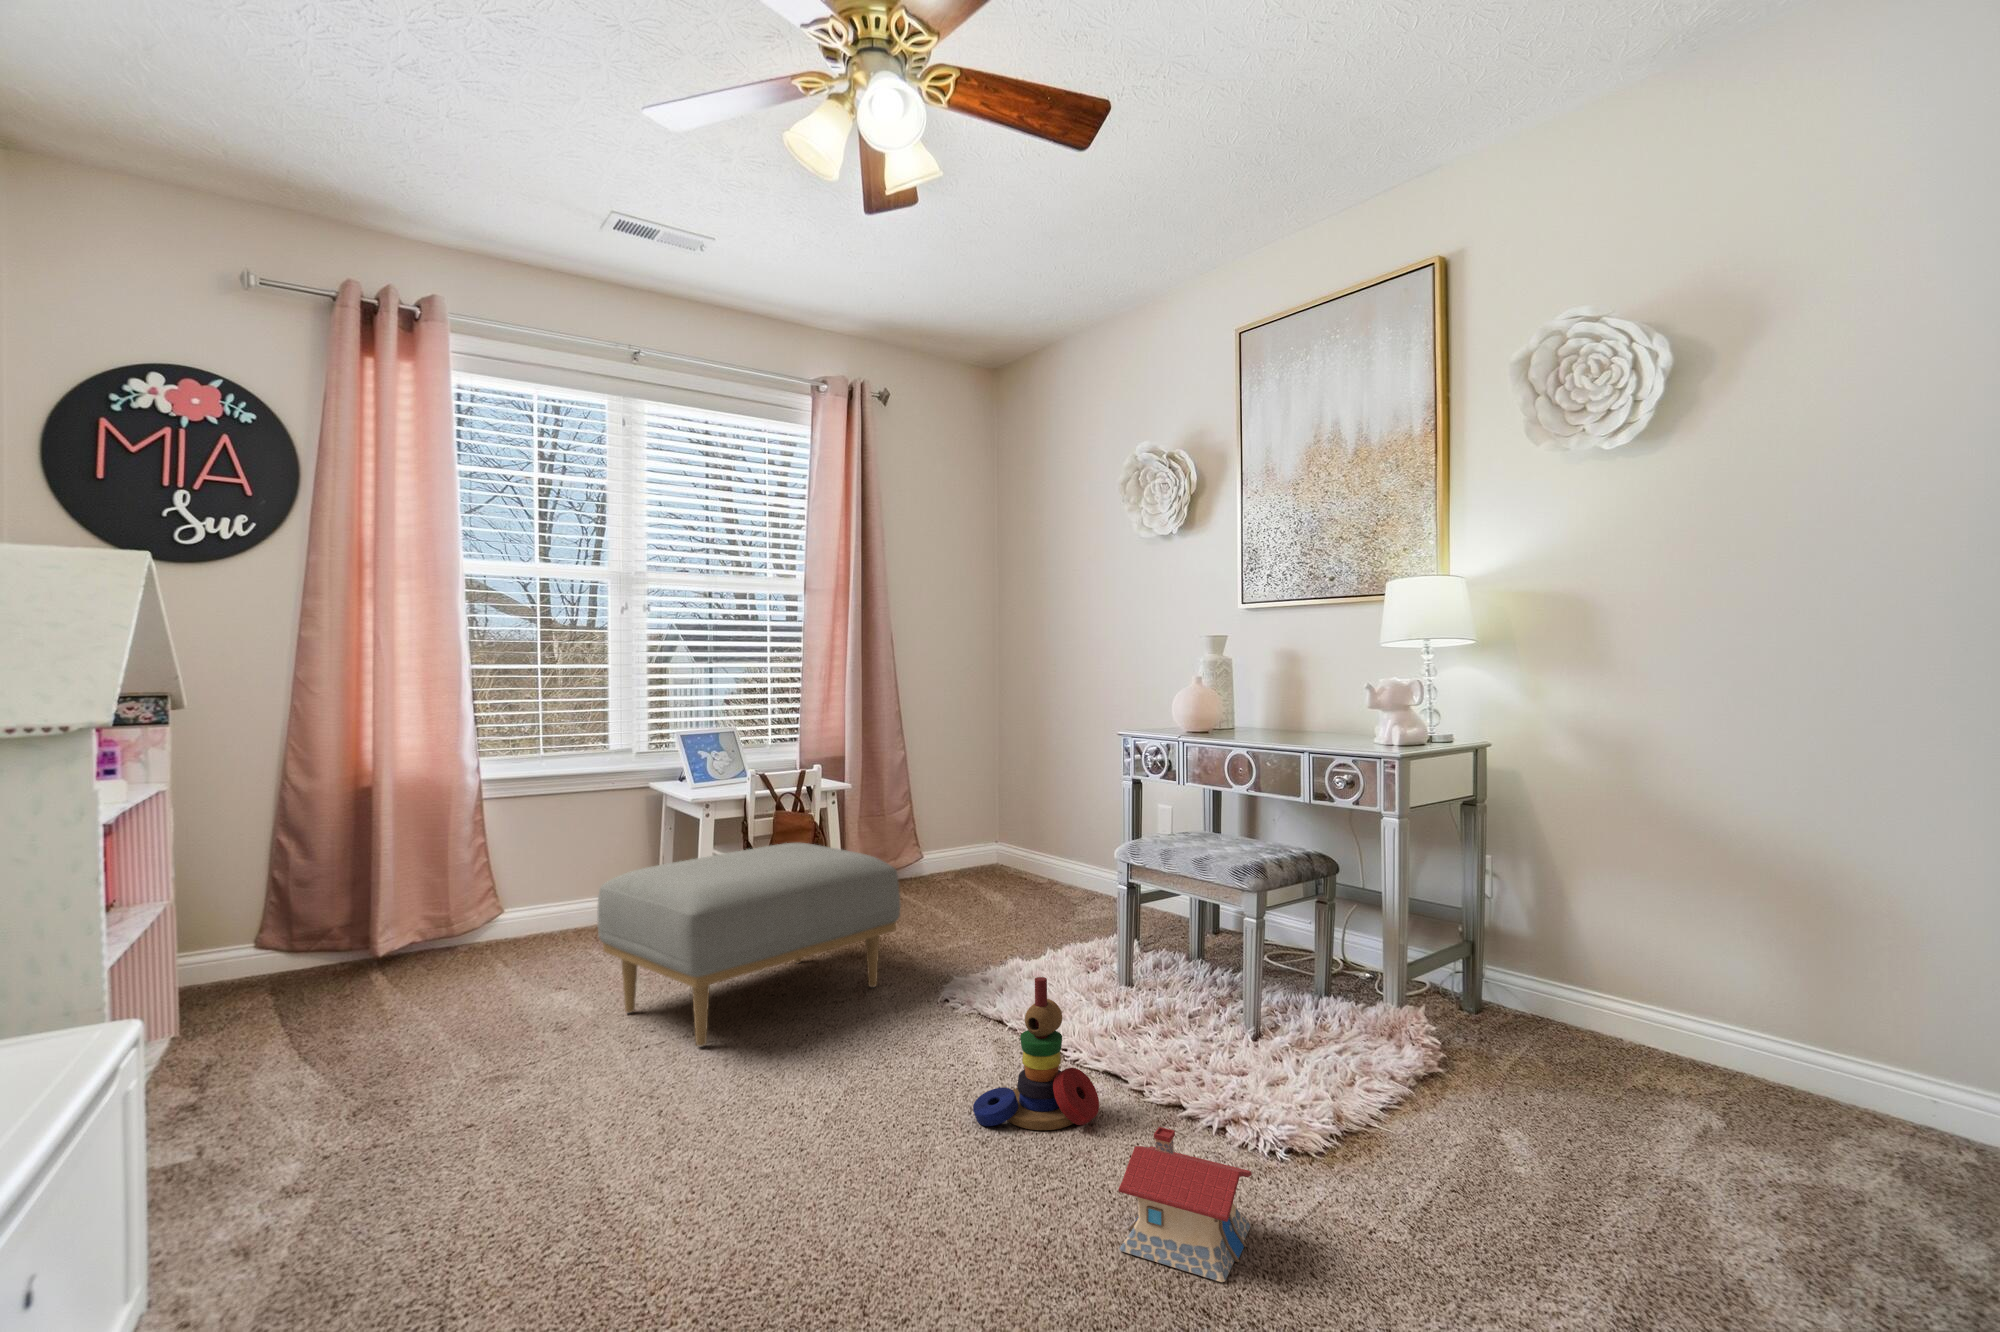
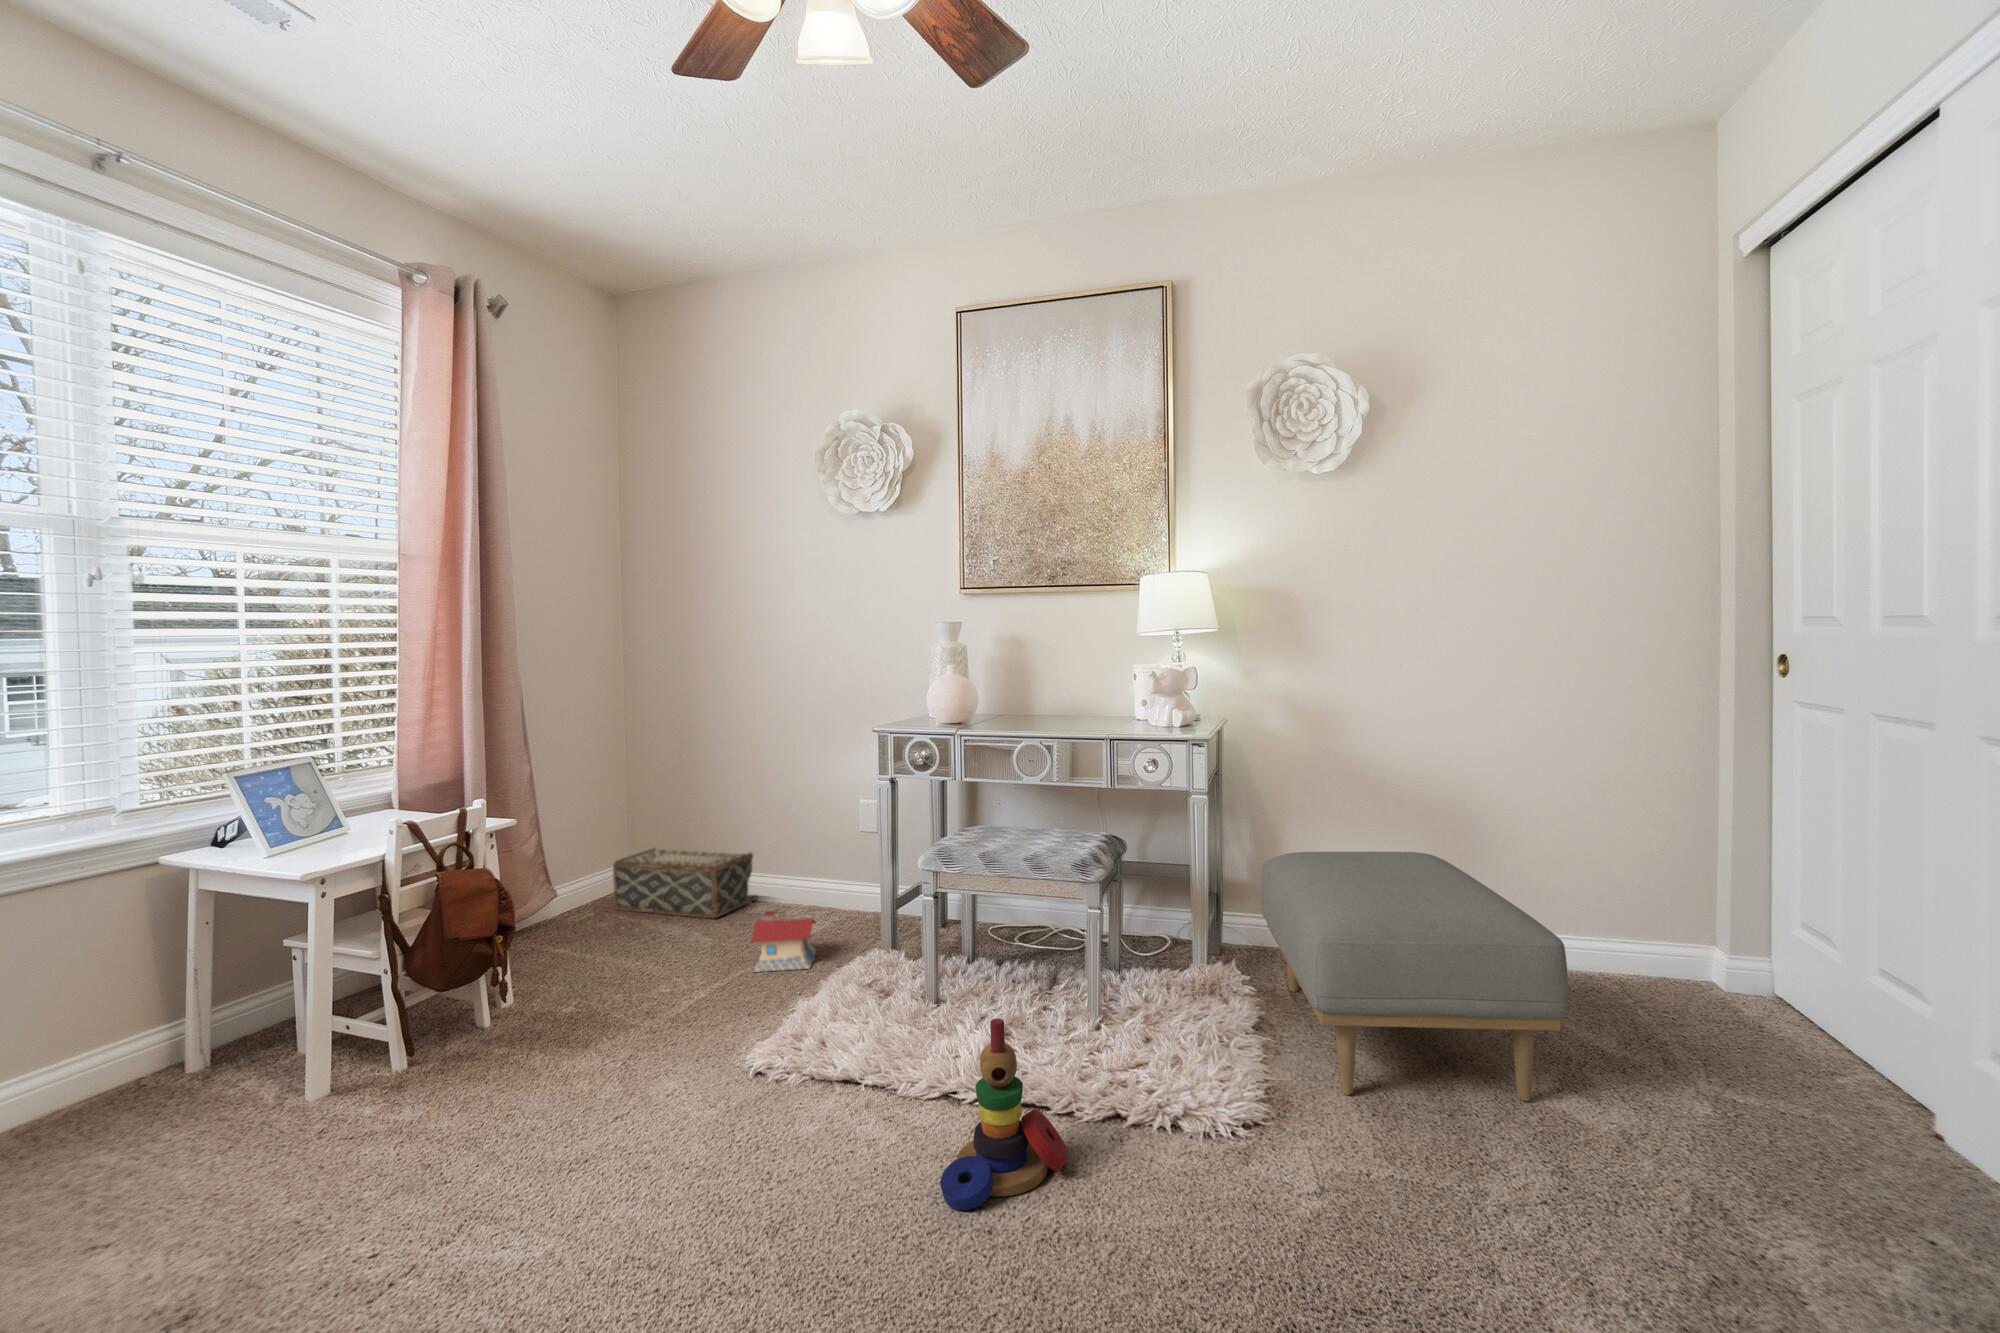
woven basket: none [959,827,1070,892] -> present [613,848,758,918]
ottoman: present [597,843,900,1047] -> present [1261,852,1569,1101]
toy house: present [1118,1127,1252,1282] -> present [751,911,816,972]

